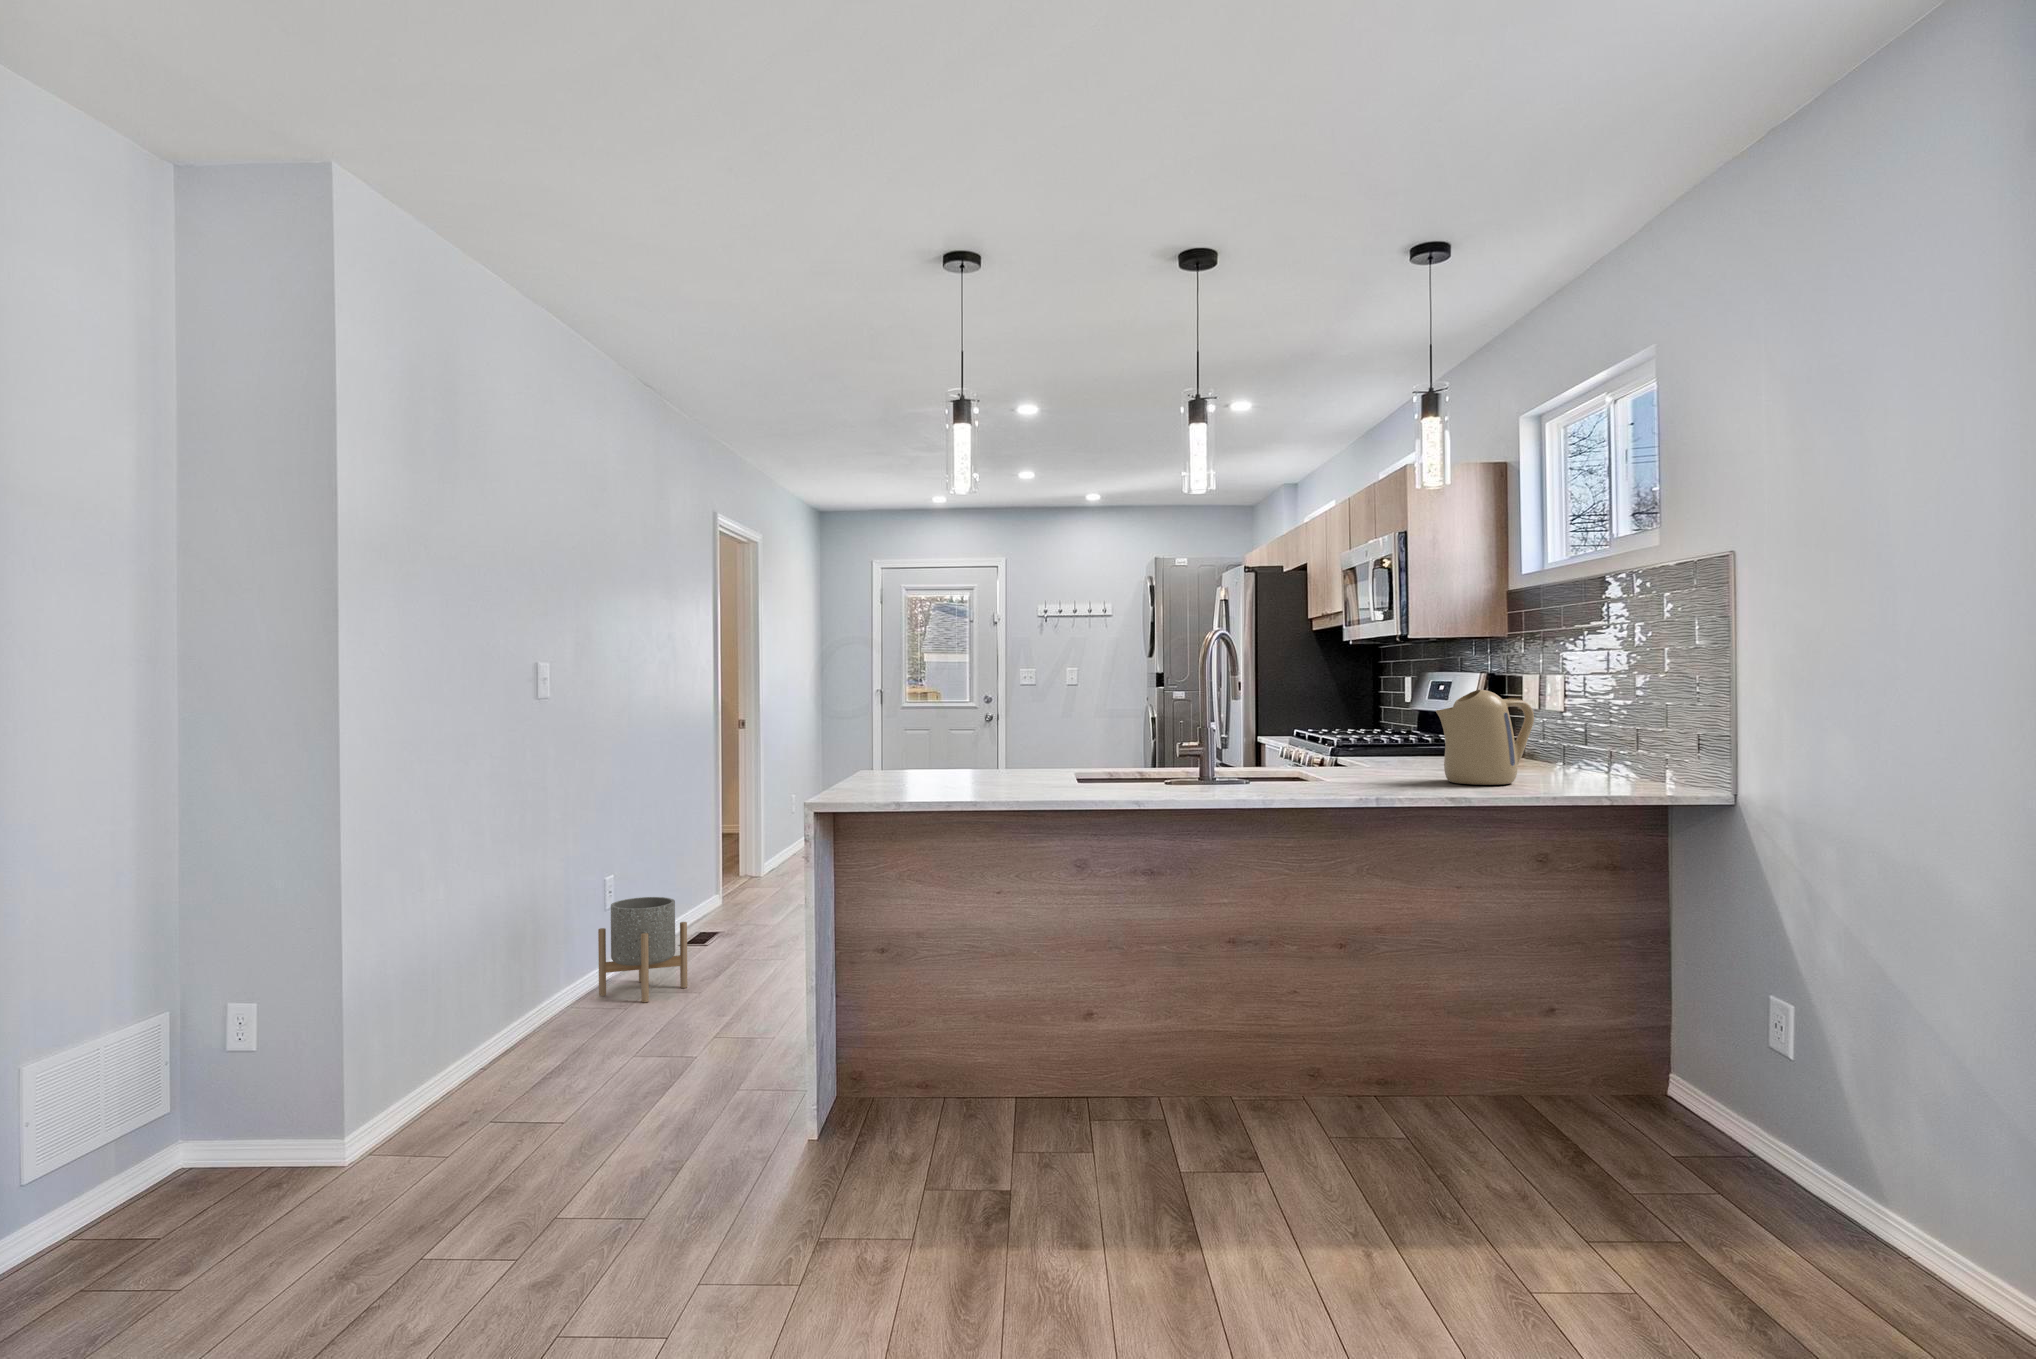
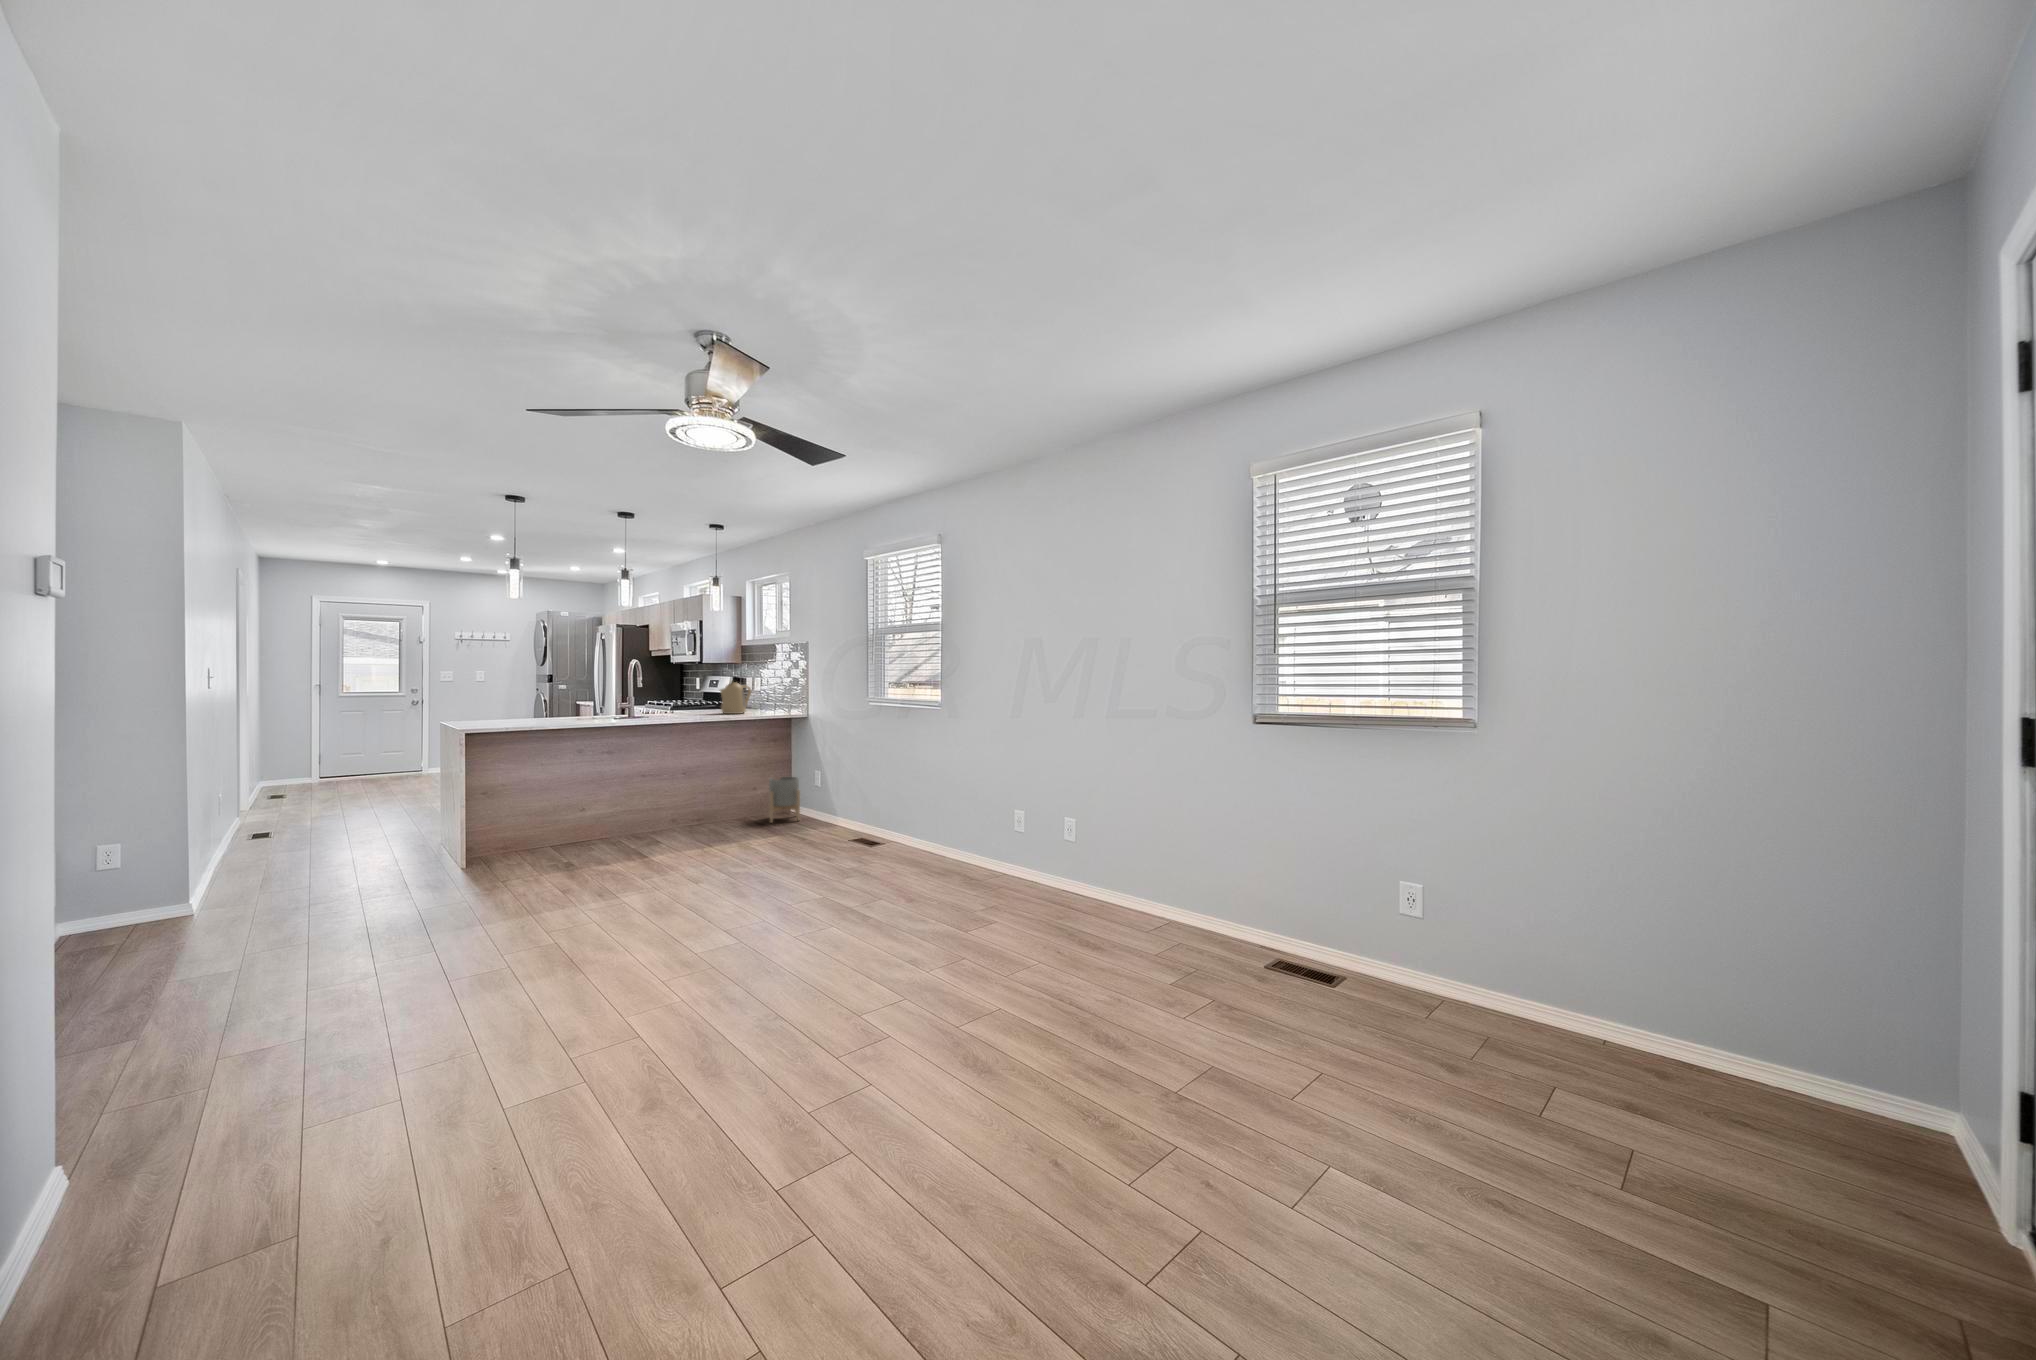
planter: present [598,897,688,1002] -> present [768,777,800,823]

